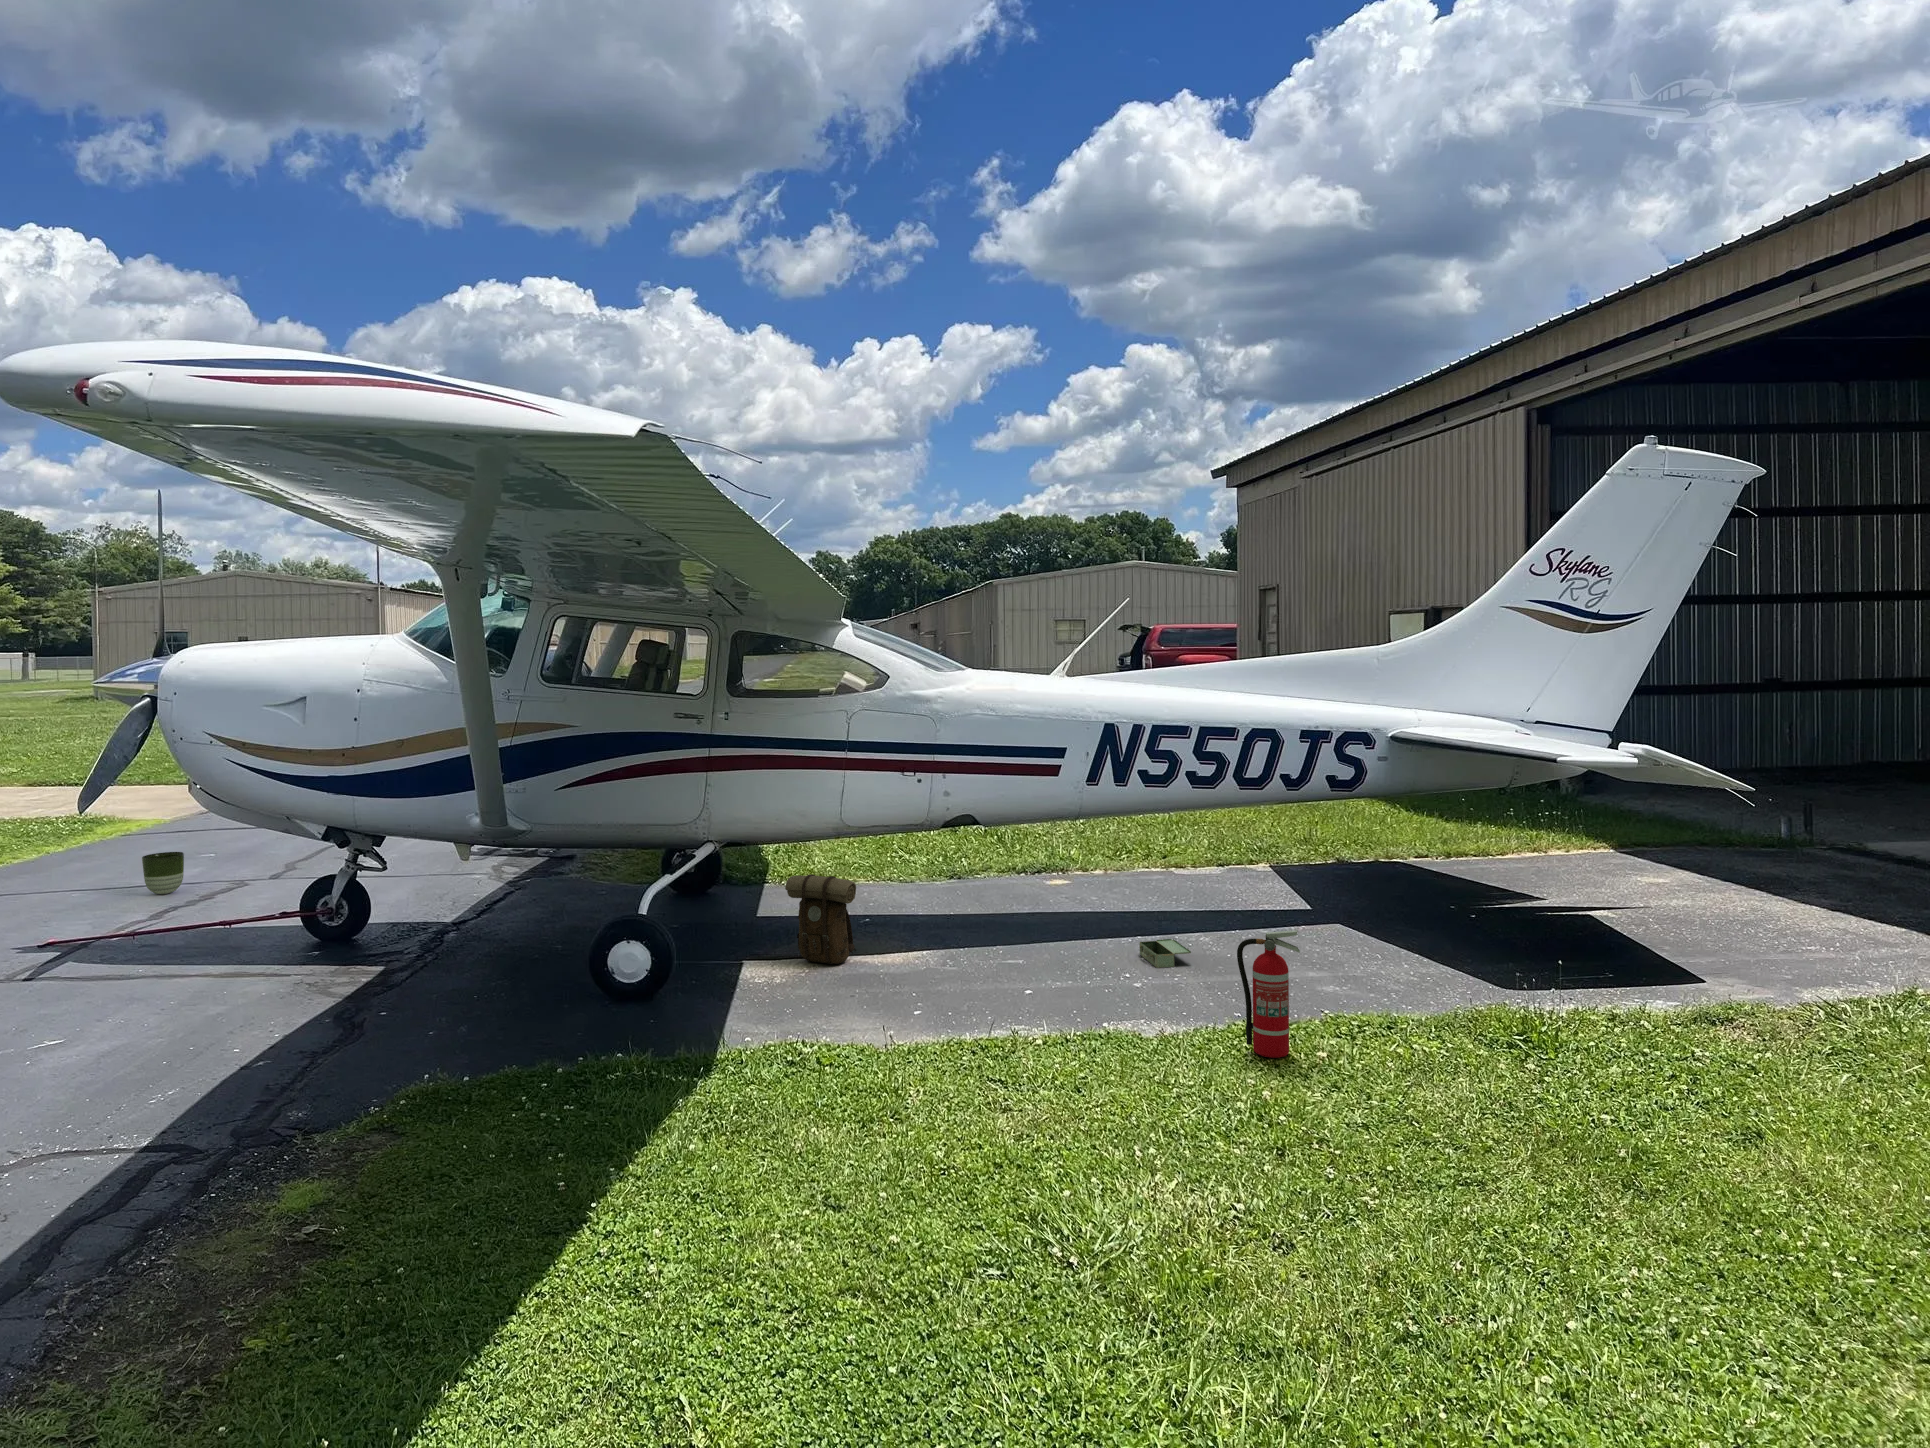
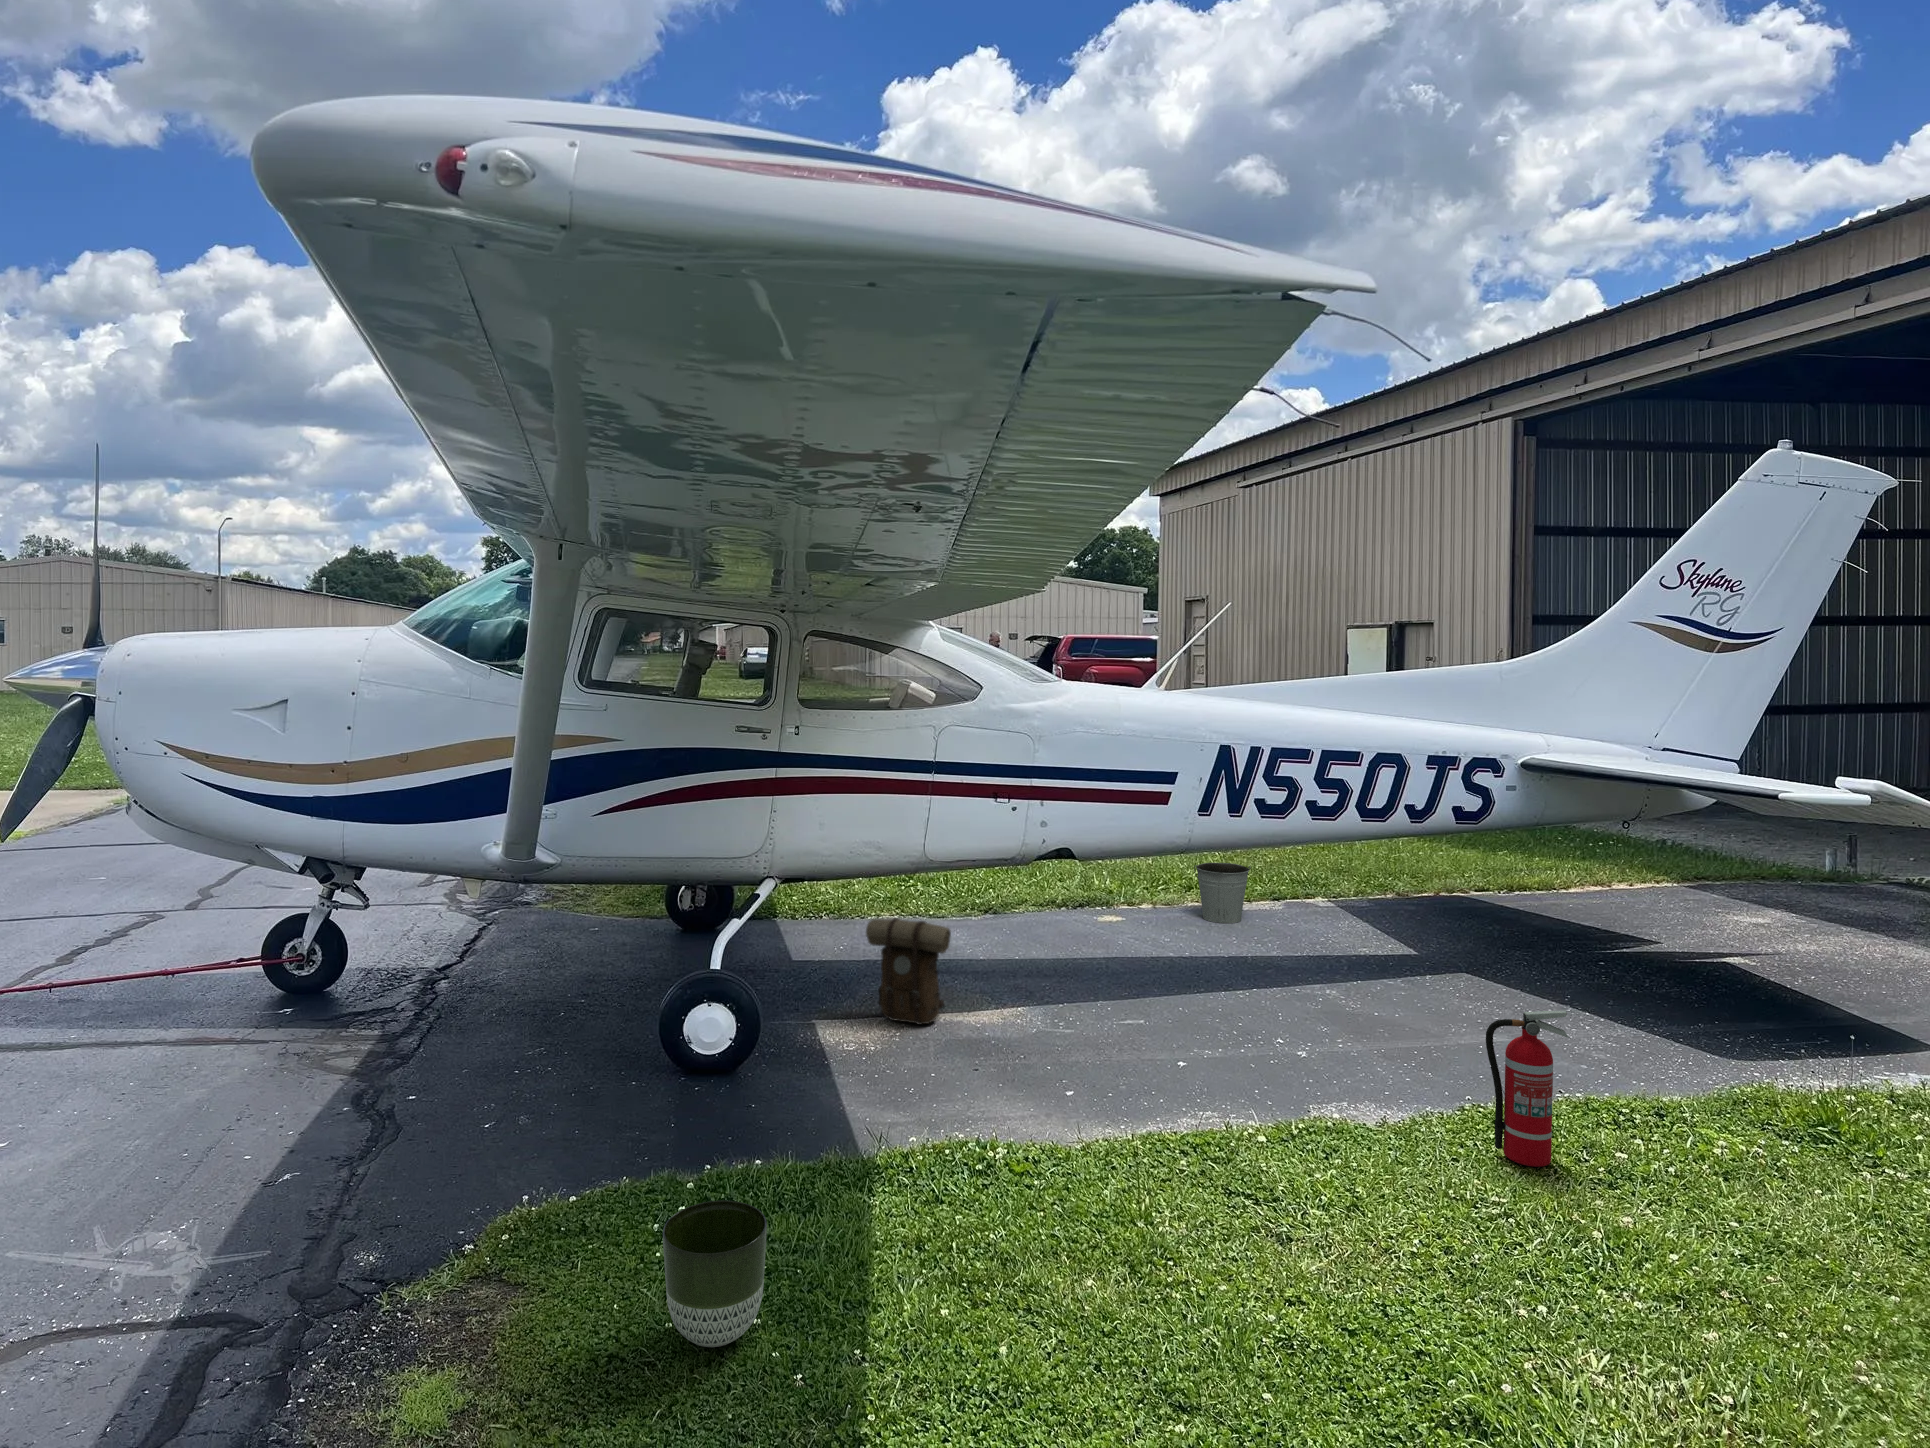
bucket: none [1124,834,1175,888] -> present [1194,863,1251,923]
planter: present [142,852,184,894] -> present [663,1201,767,1347]
toolbox: present [1140,939,1191,968] -> none [1269,993,1337,1030]

